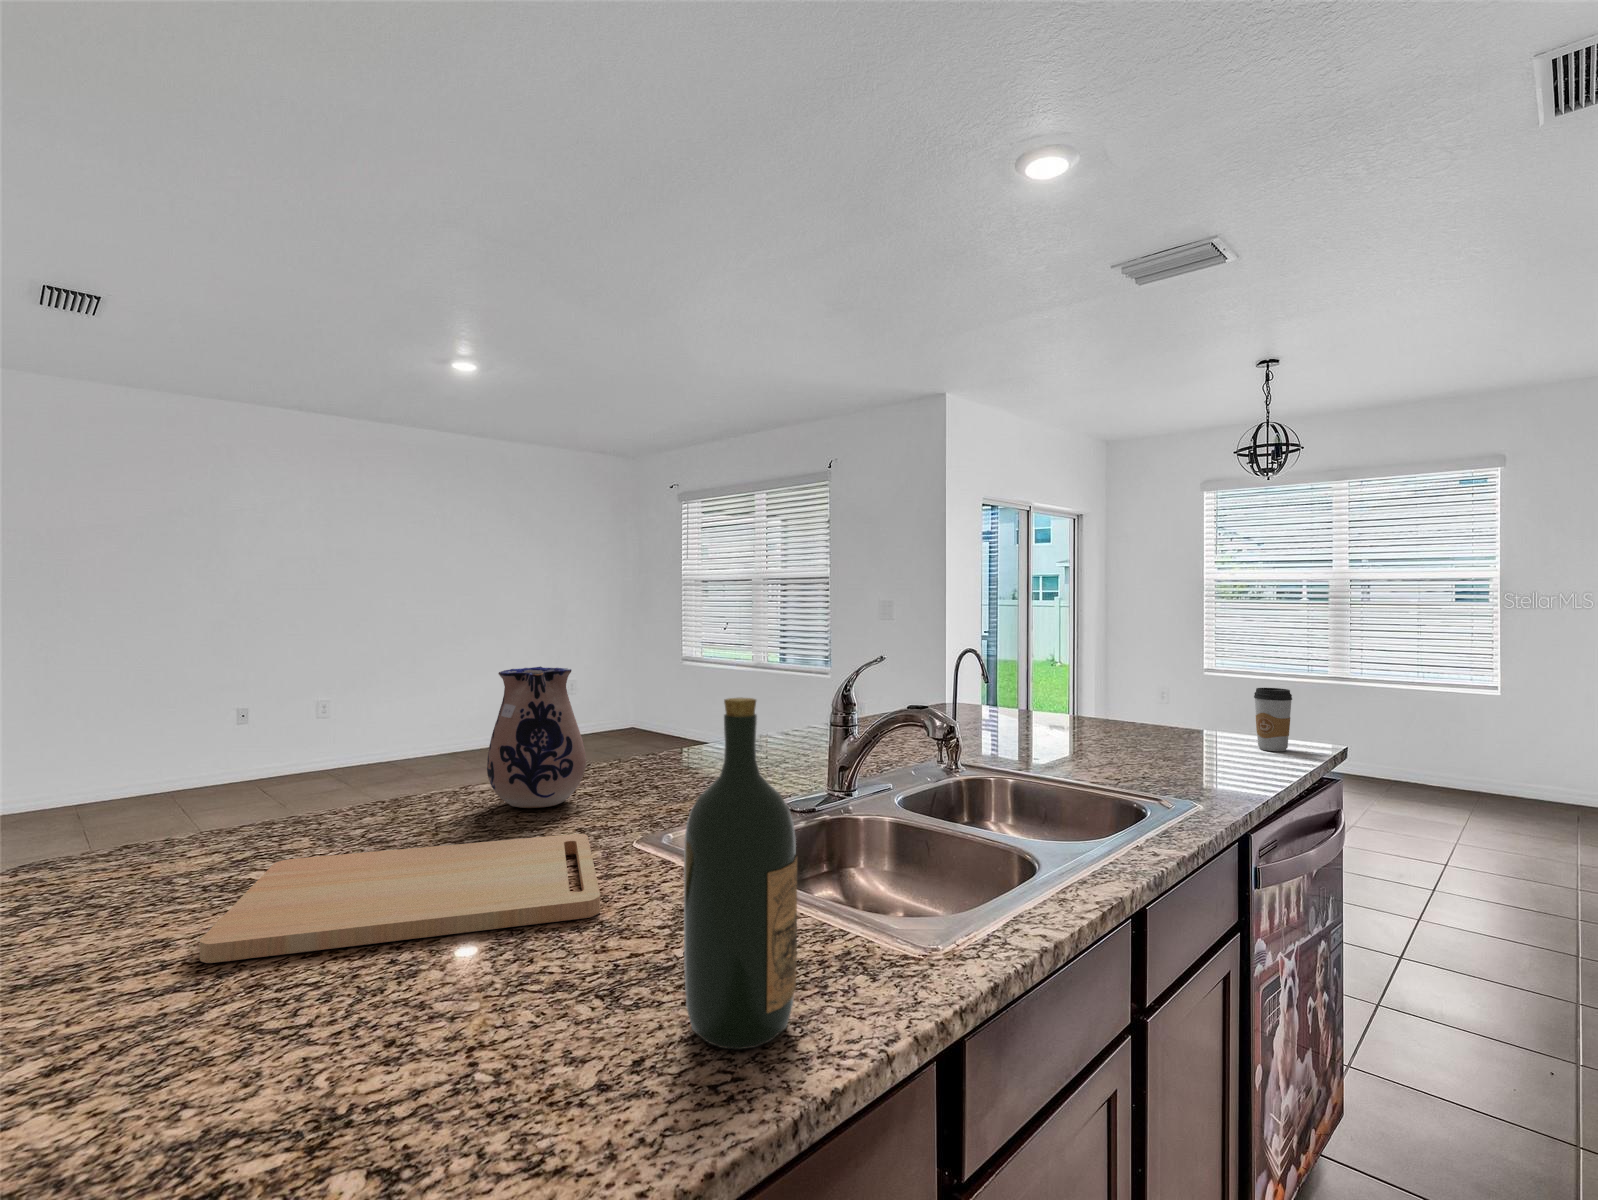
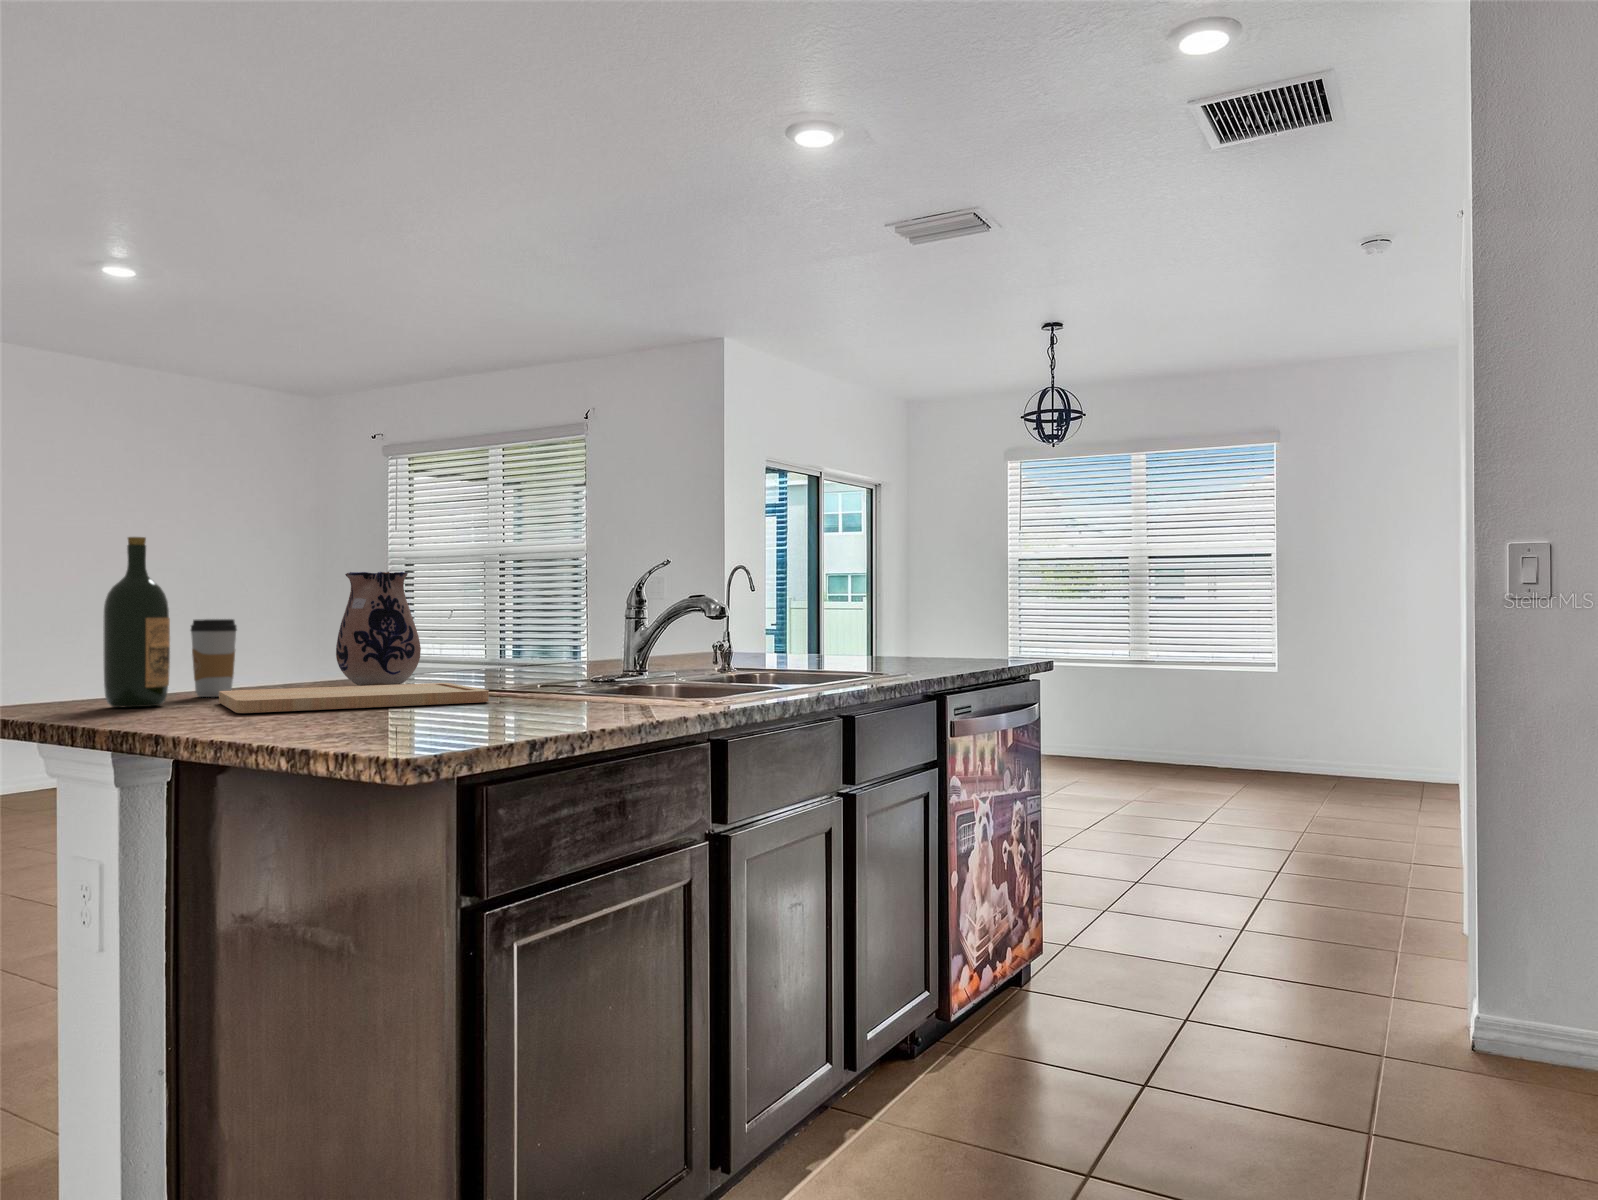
coffee cup: present [1254,688,1292,751] -> present [191,619,237,697]
wine bottle: present [684,698,797,1049] -> present [103,537,170,707]

